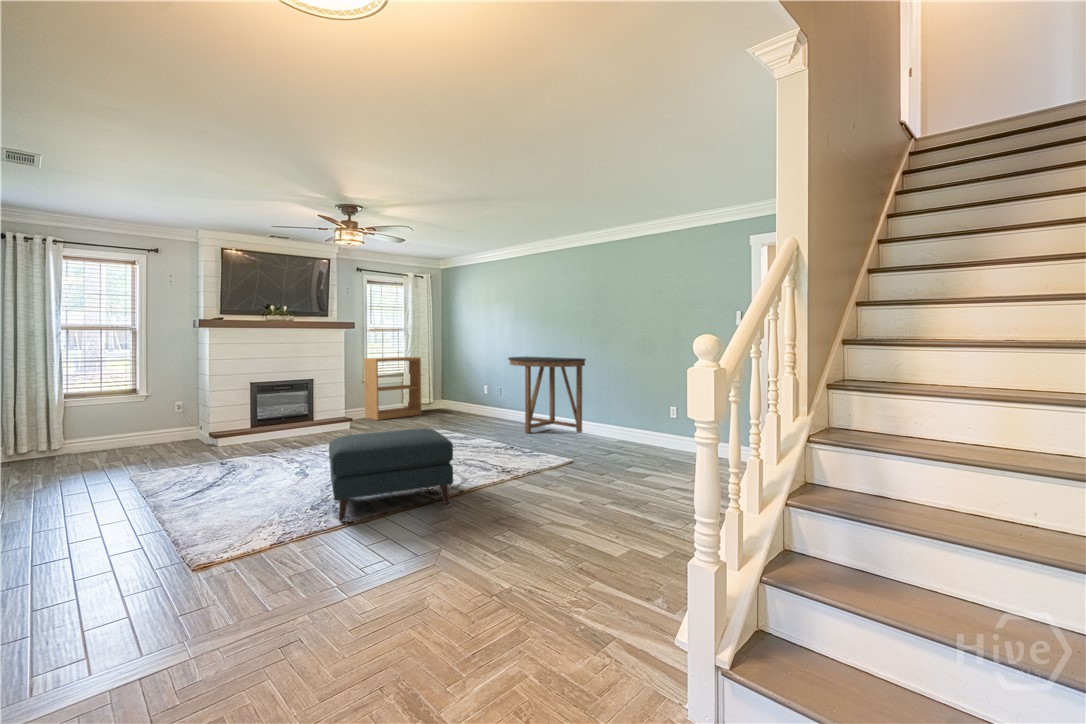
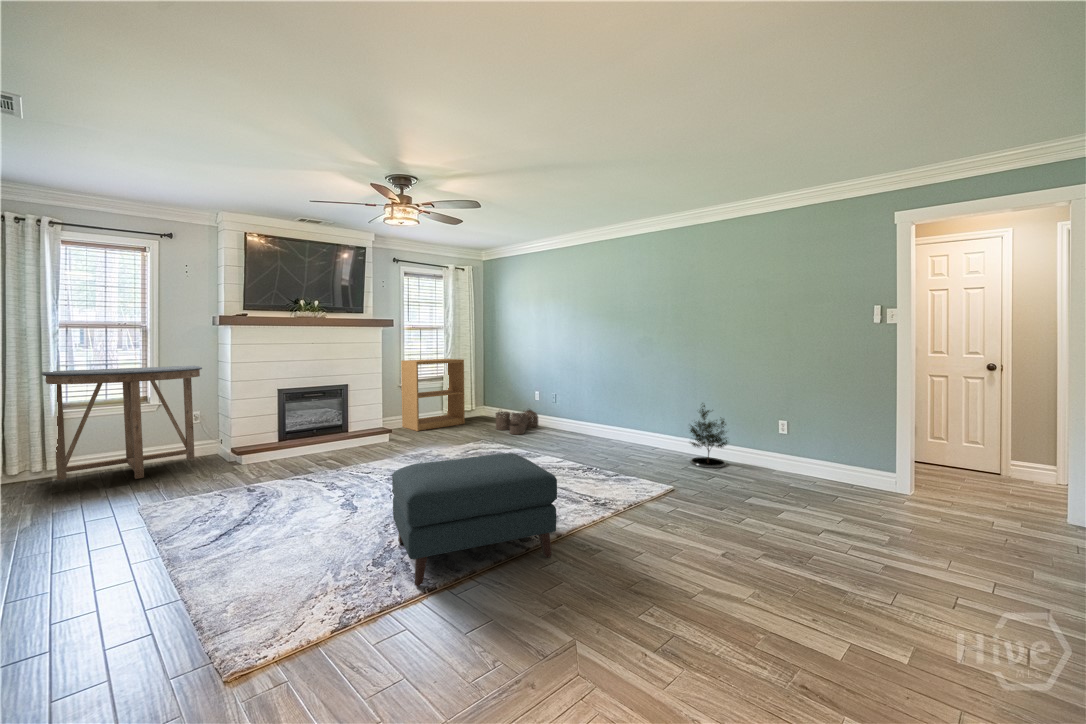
console table: present [508,357,586,433] -> present [41,366,202,480]
potted tree: none [595,391,631,446] -> present [690,403,727,468]
woven basket: none [447,401,486,423] -> present [496,410,538,435]

